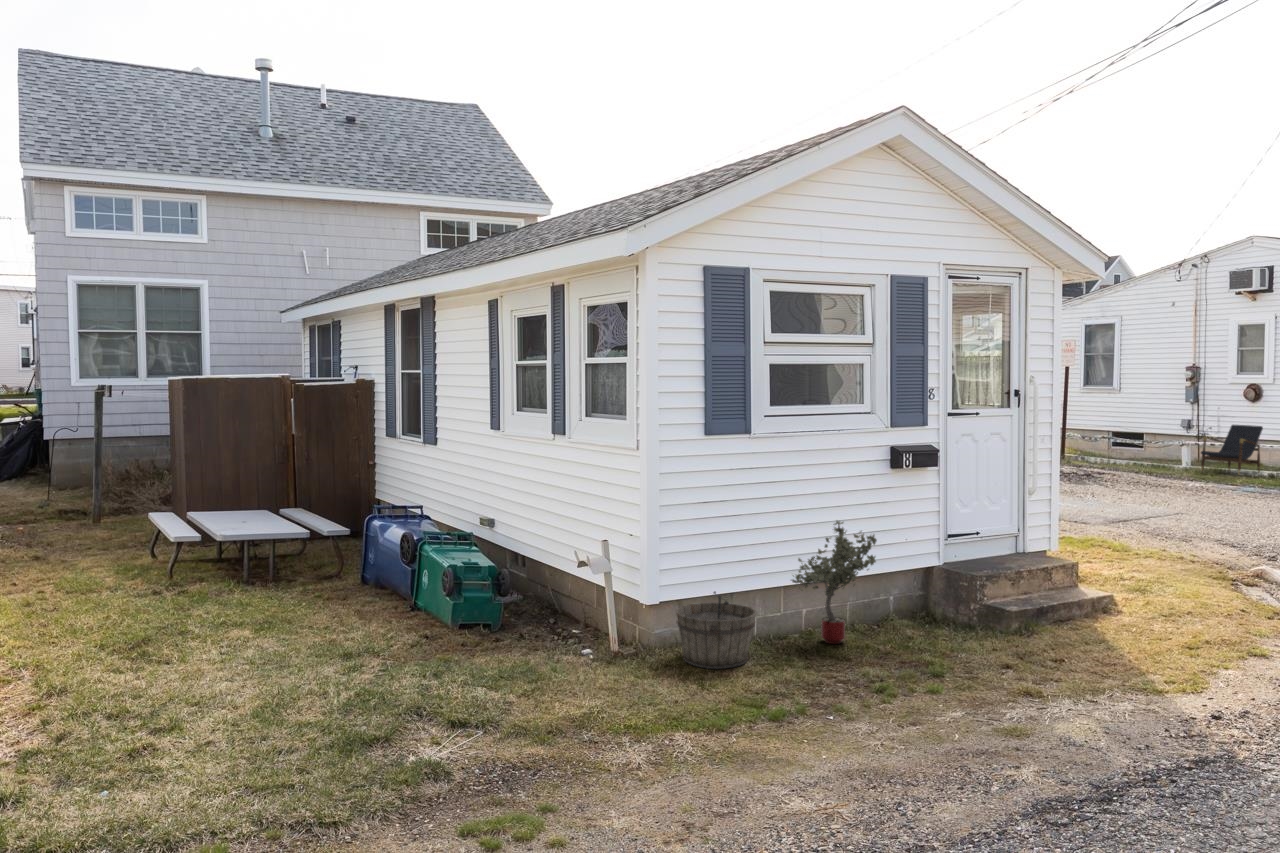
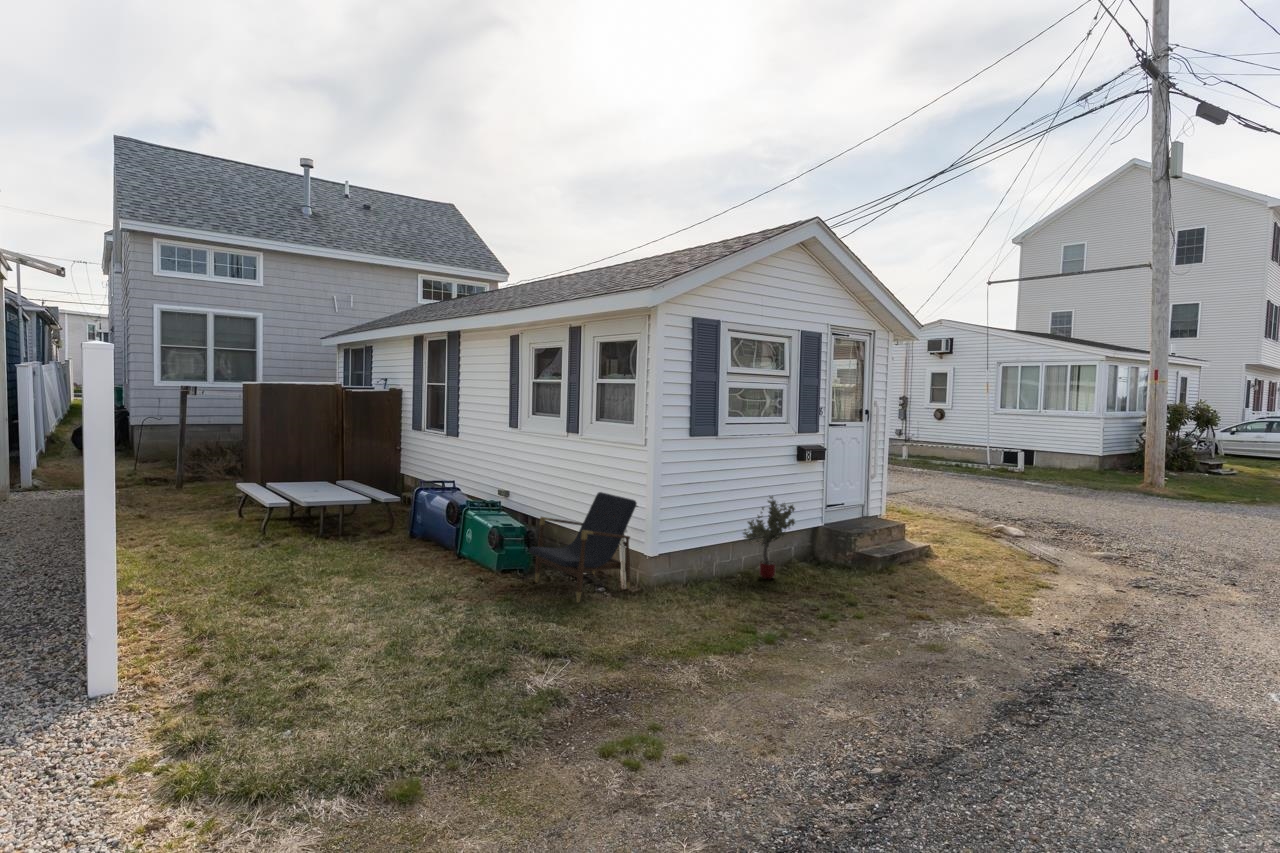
lounge chair: present [1201,425,1263,475] -> present [529,492,637,602]
wooden bucket: present [676,592,756,669] -> none [672,545,727,600]

